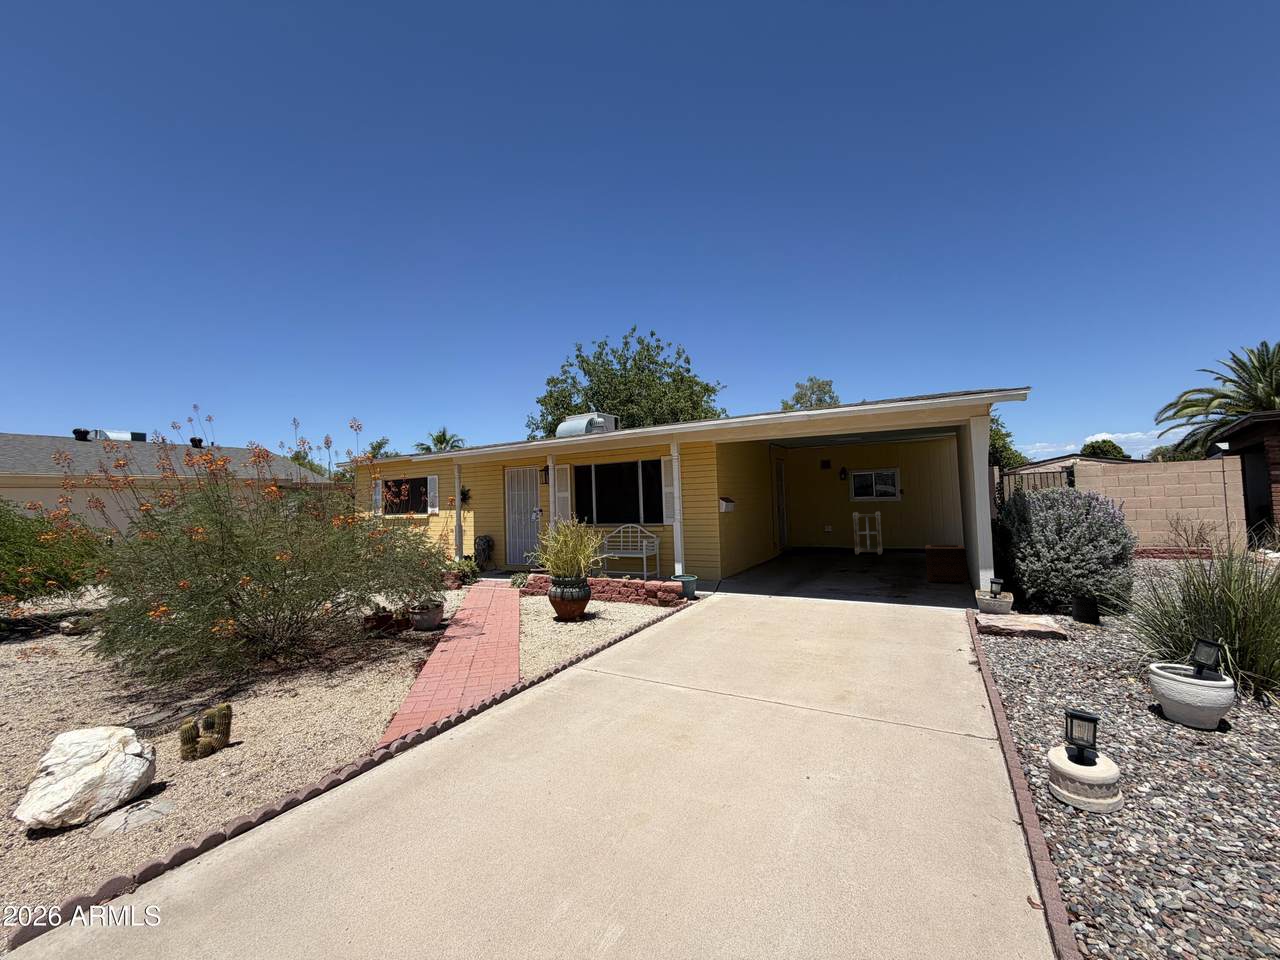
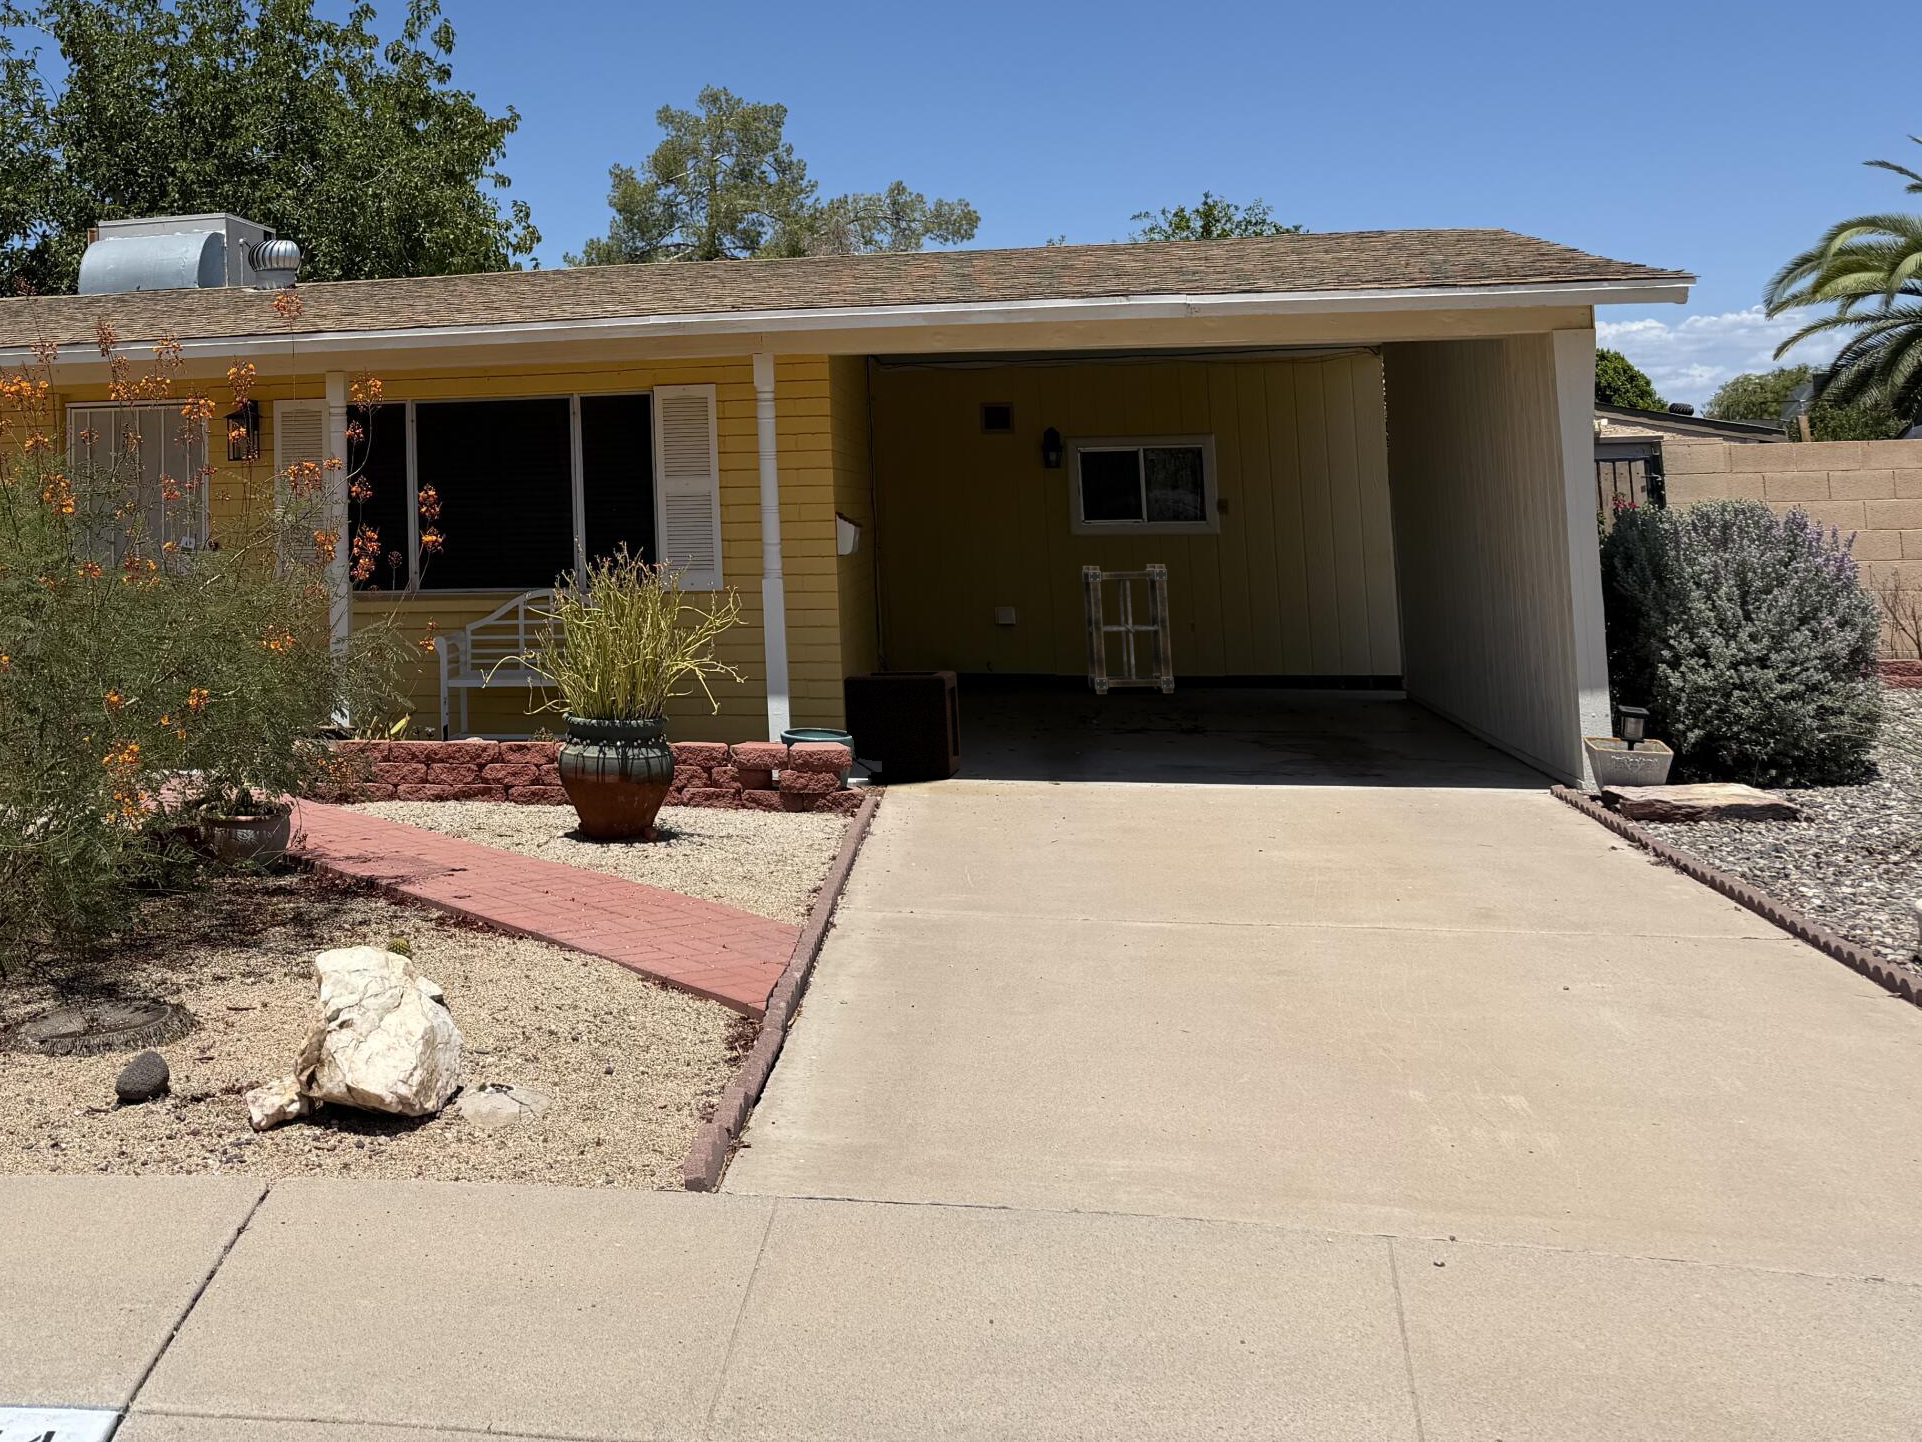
wooden crate: present [925,545,968,583] -> present [844,671,961,778]
bucket: present [1072,586,1100,623] -> none [1778,718,1838,801]

